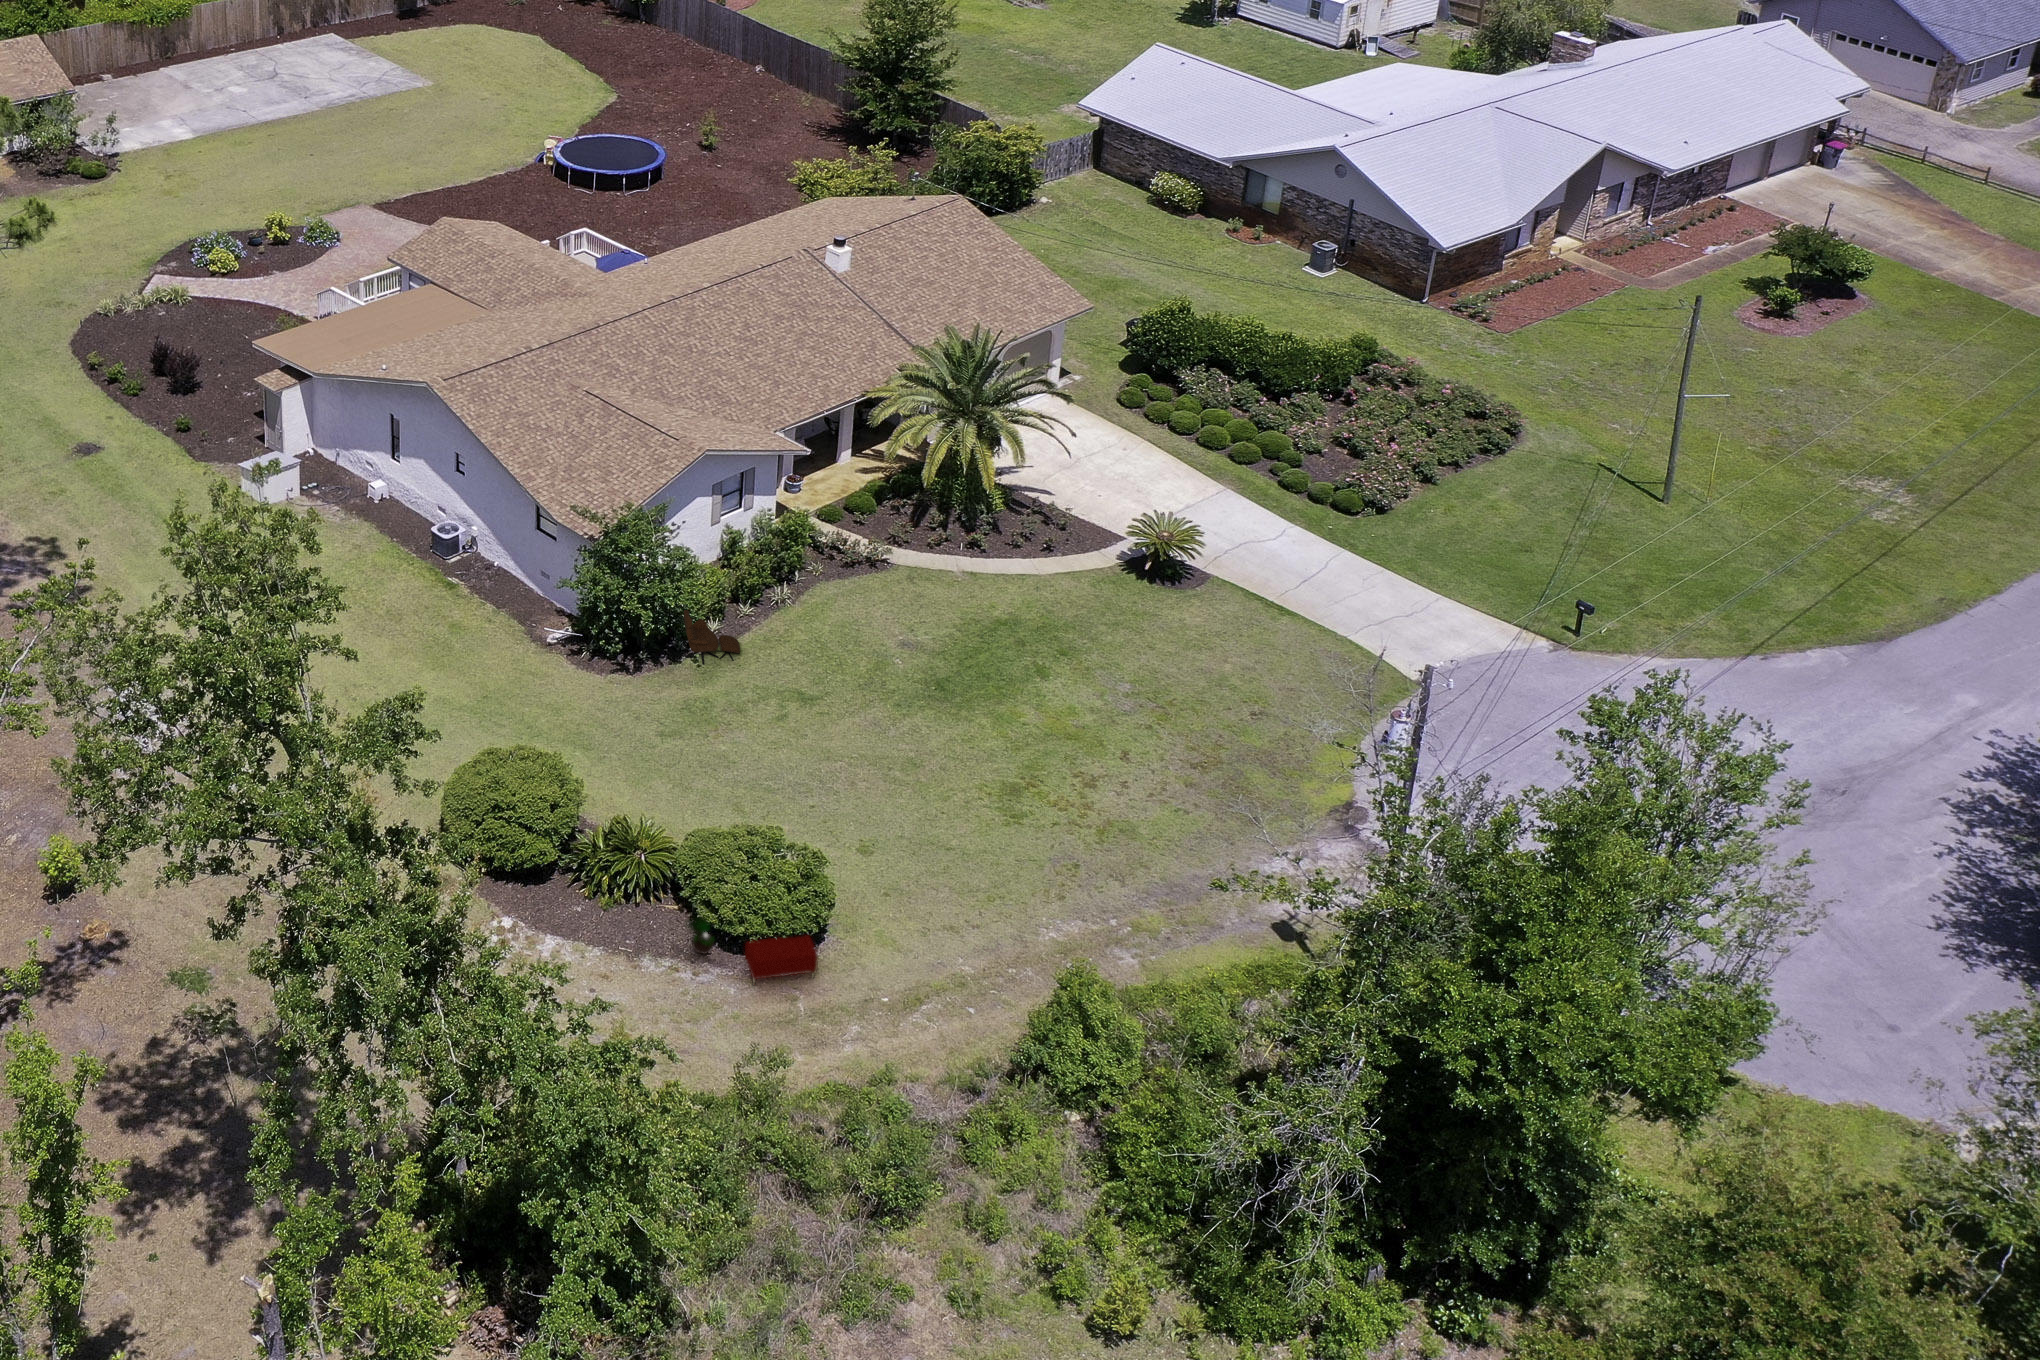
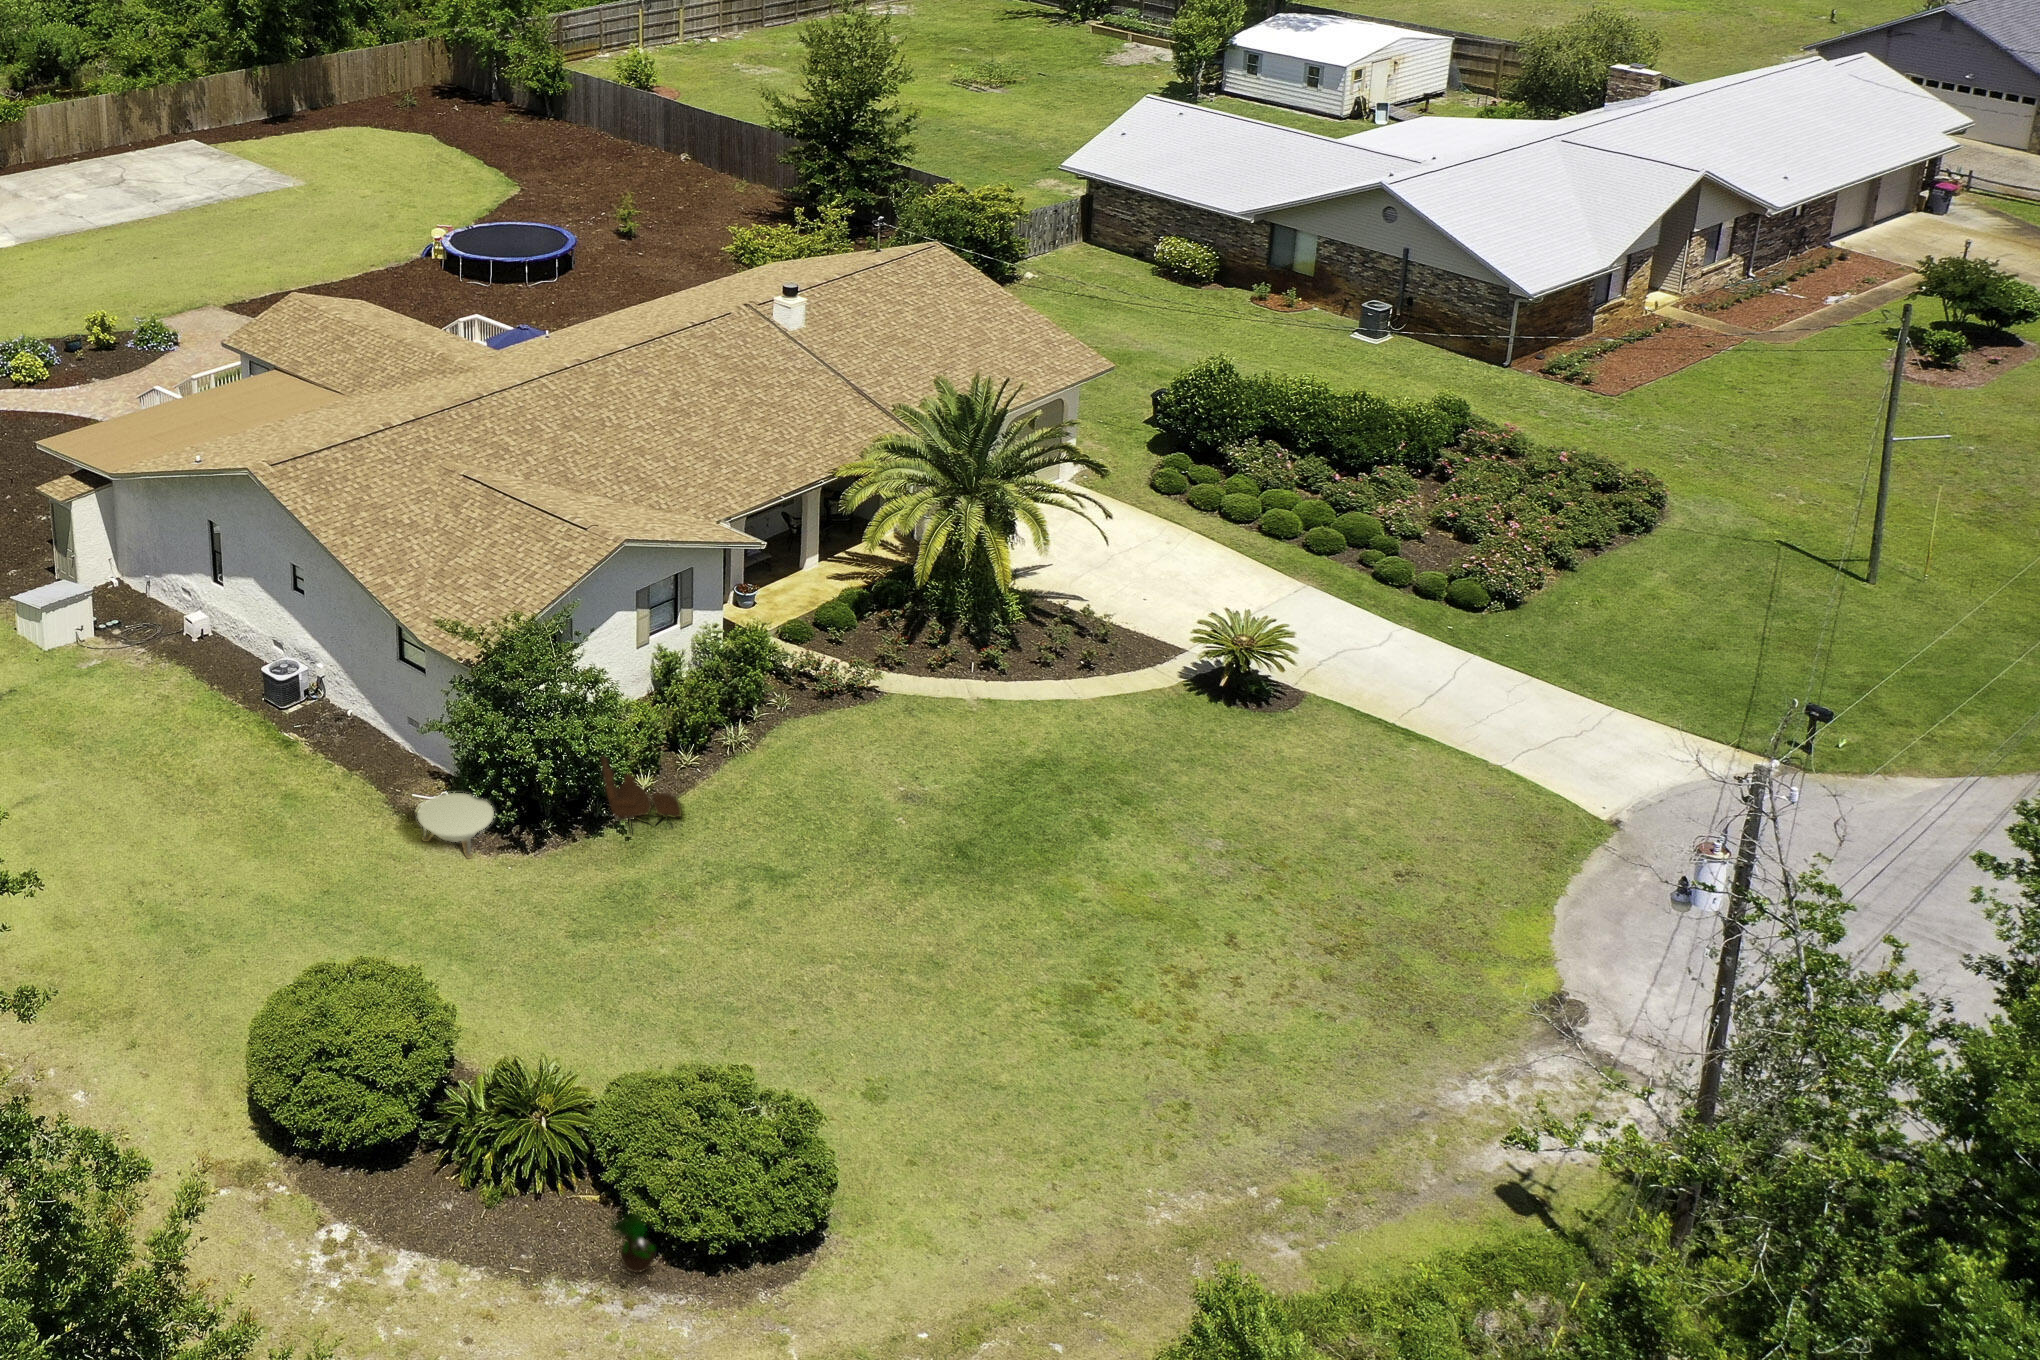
round table: none [551,630,606,677] -> present [417,793,494,858]
bench: present [745,935,819,984] -> none [702,1234,816,1322]

